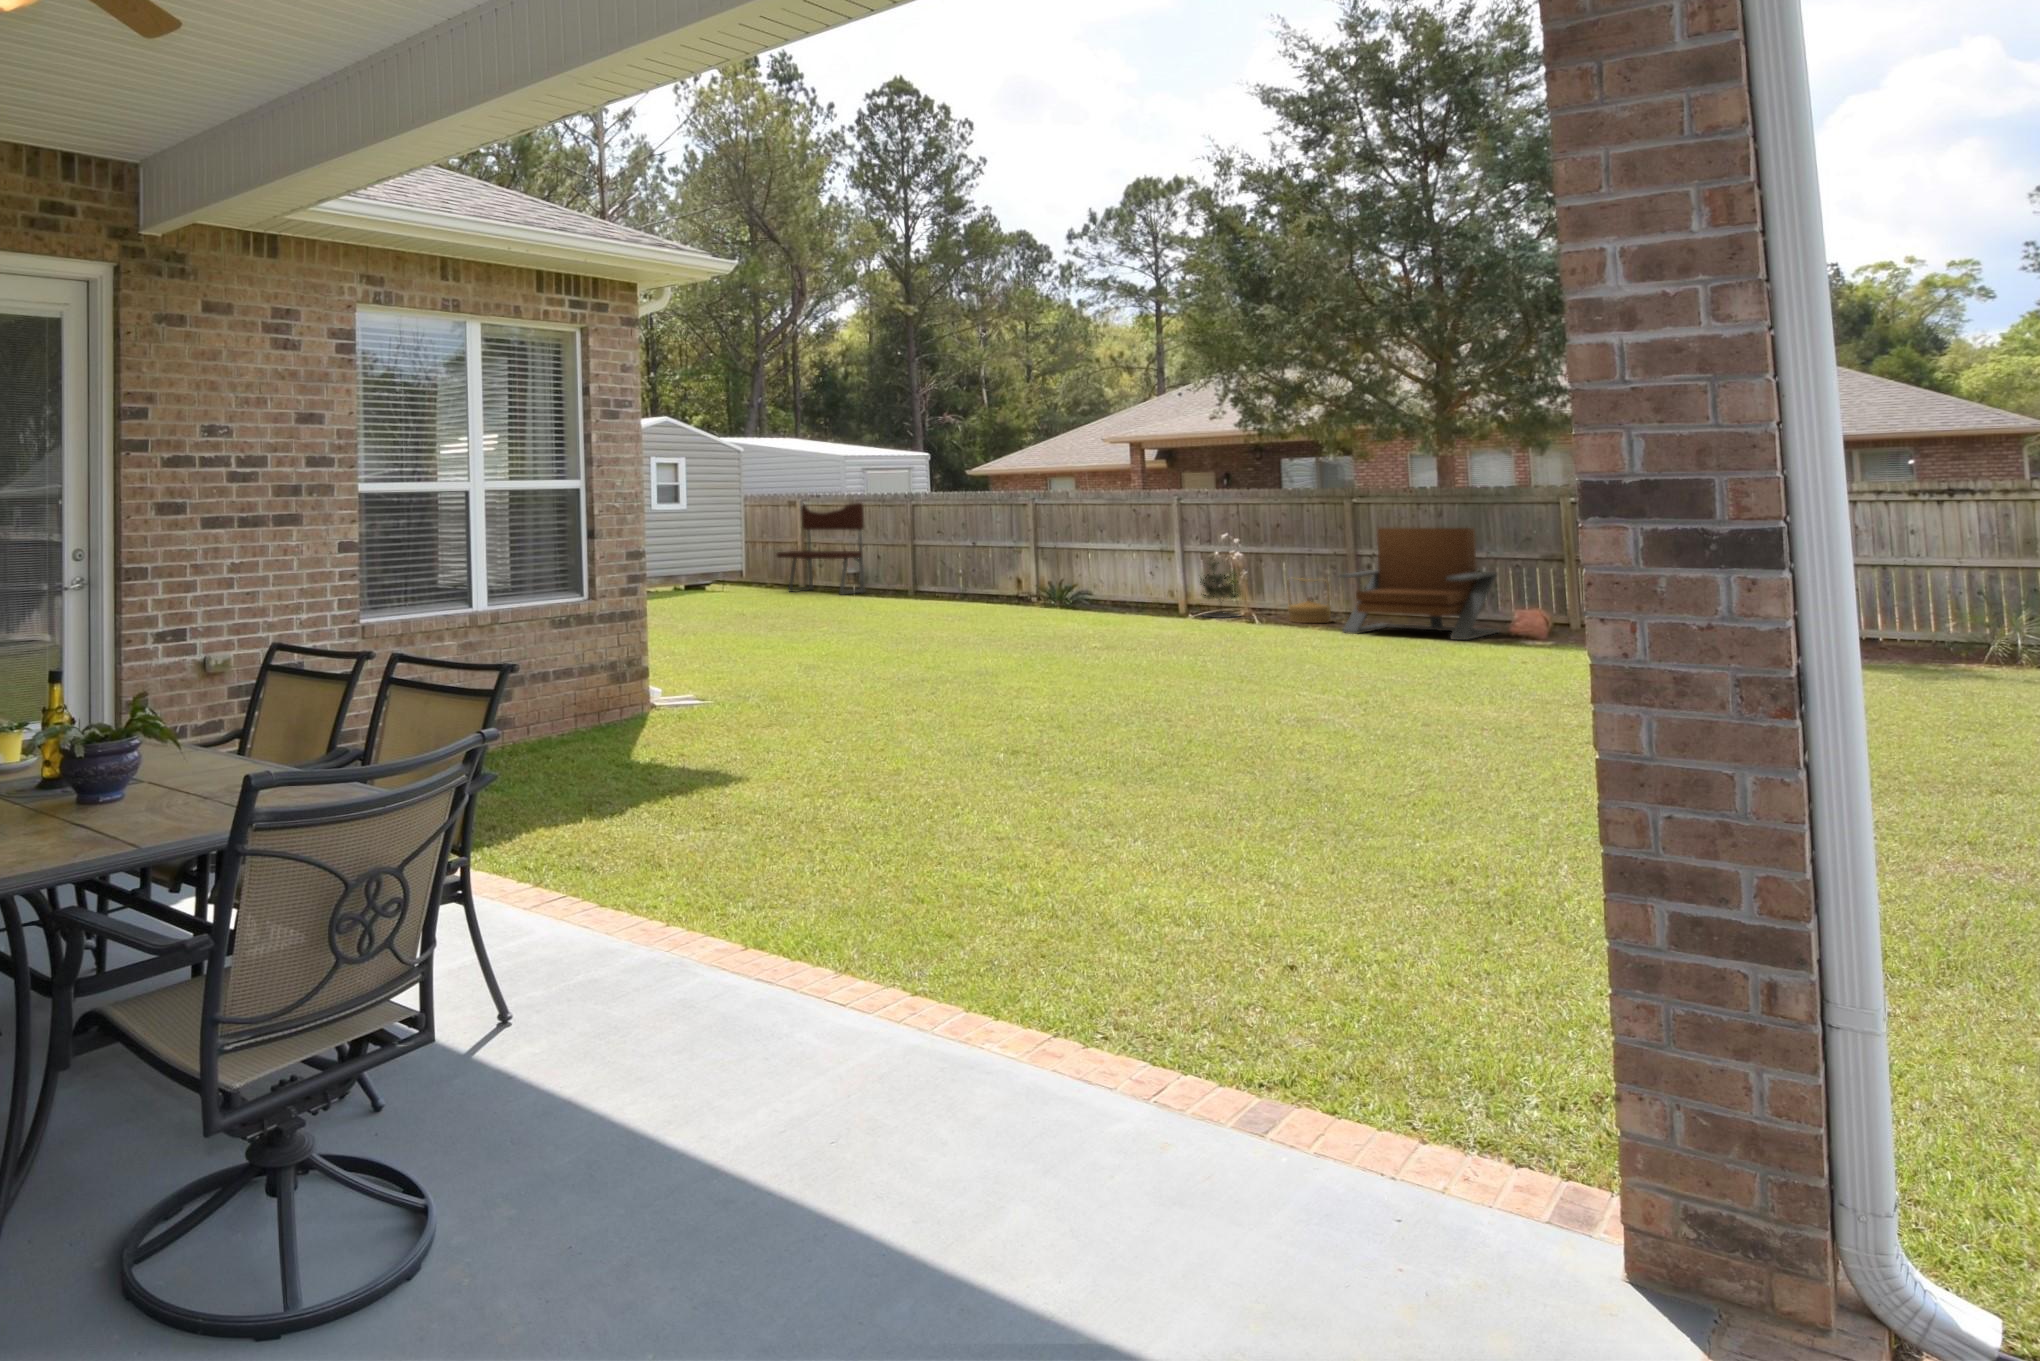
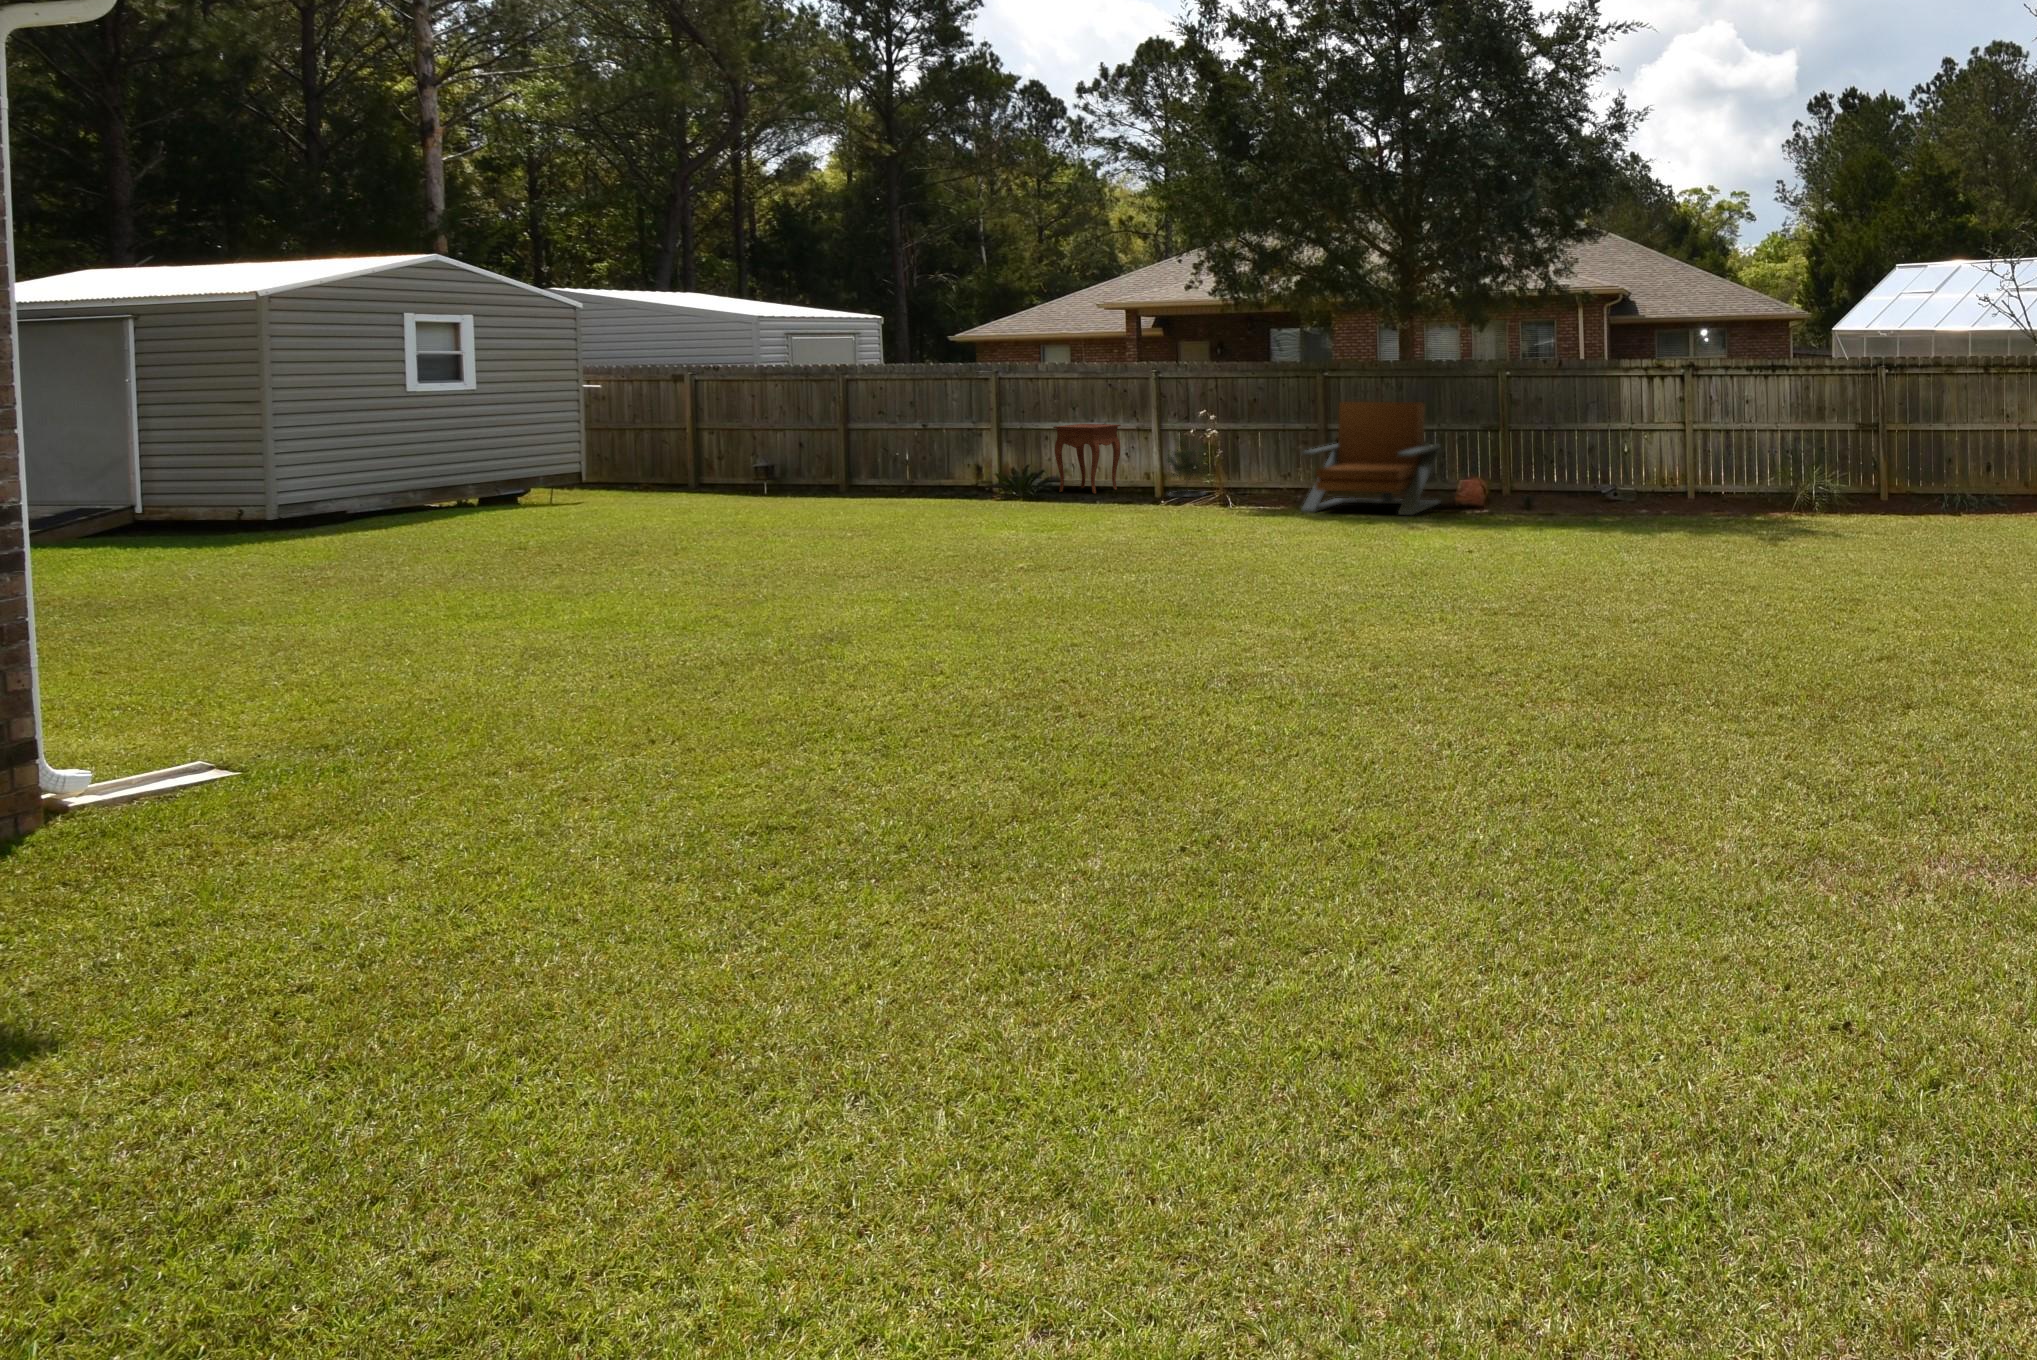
bench: present [777,503,865,595] -> none [664,368,788,482]
side table: none [1091,549,1153,612] -> present [1053,424,1121,493]
woven basket: present [1287,579,1331,623] -> none [1252,453,1294,501]

